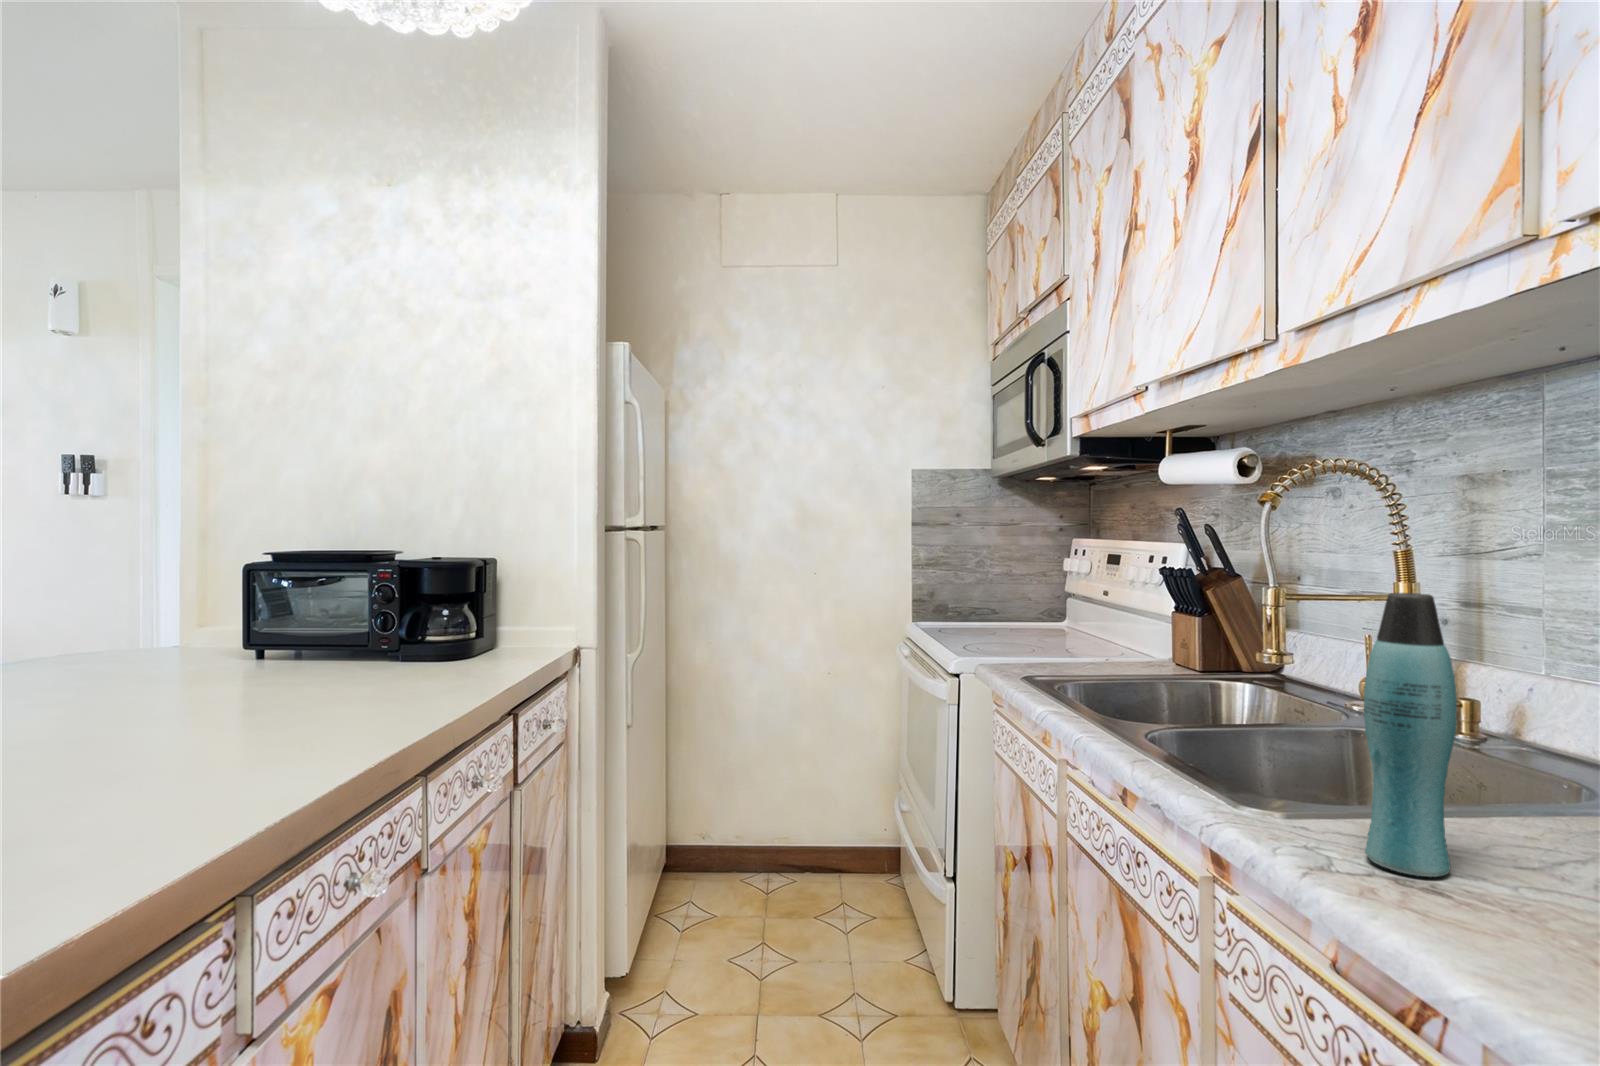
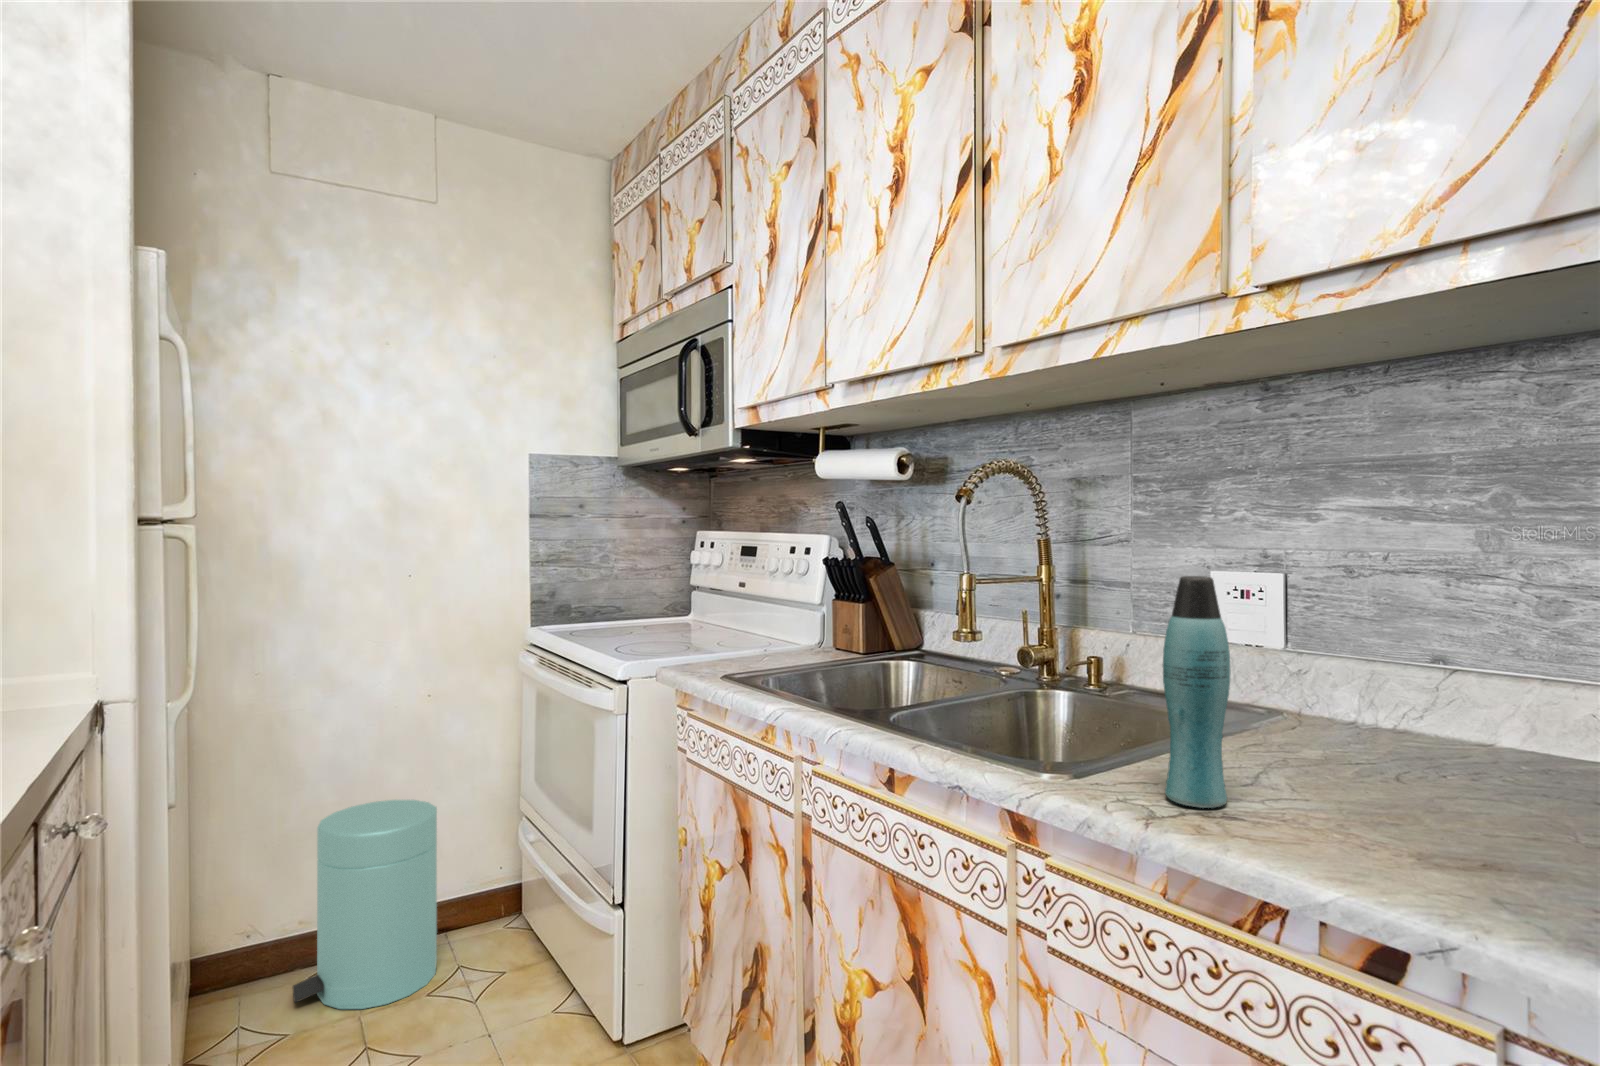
trash can: none [719,753,825,917] -> present [292,800,437,1009]

